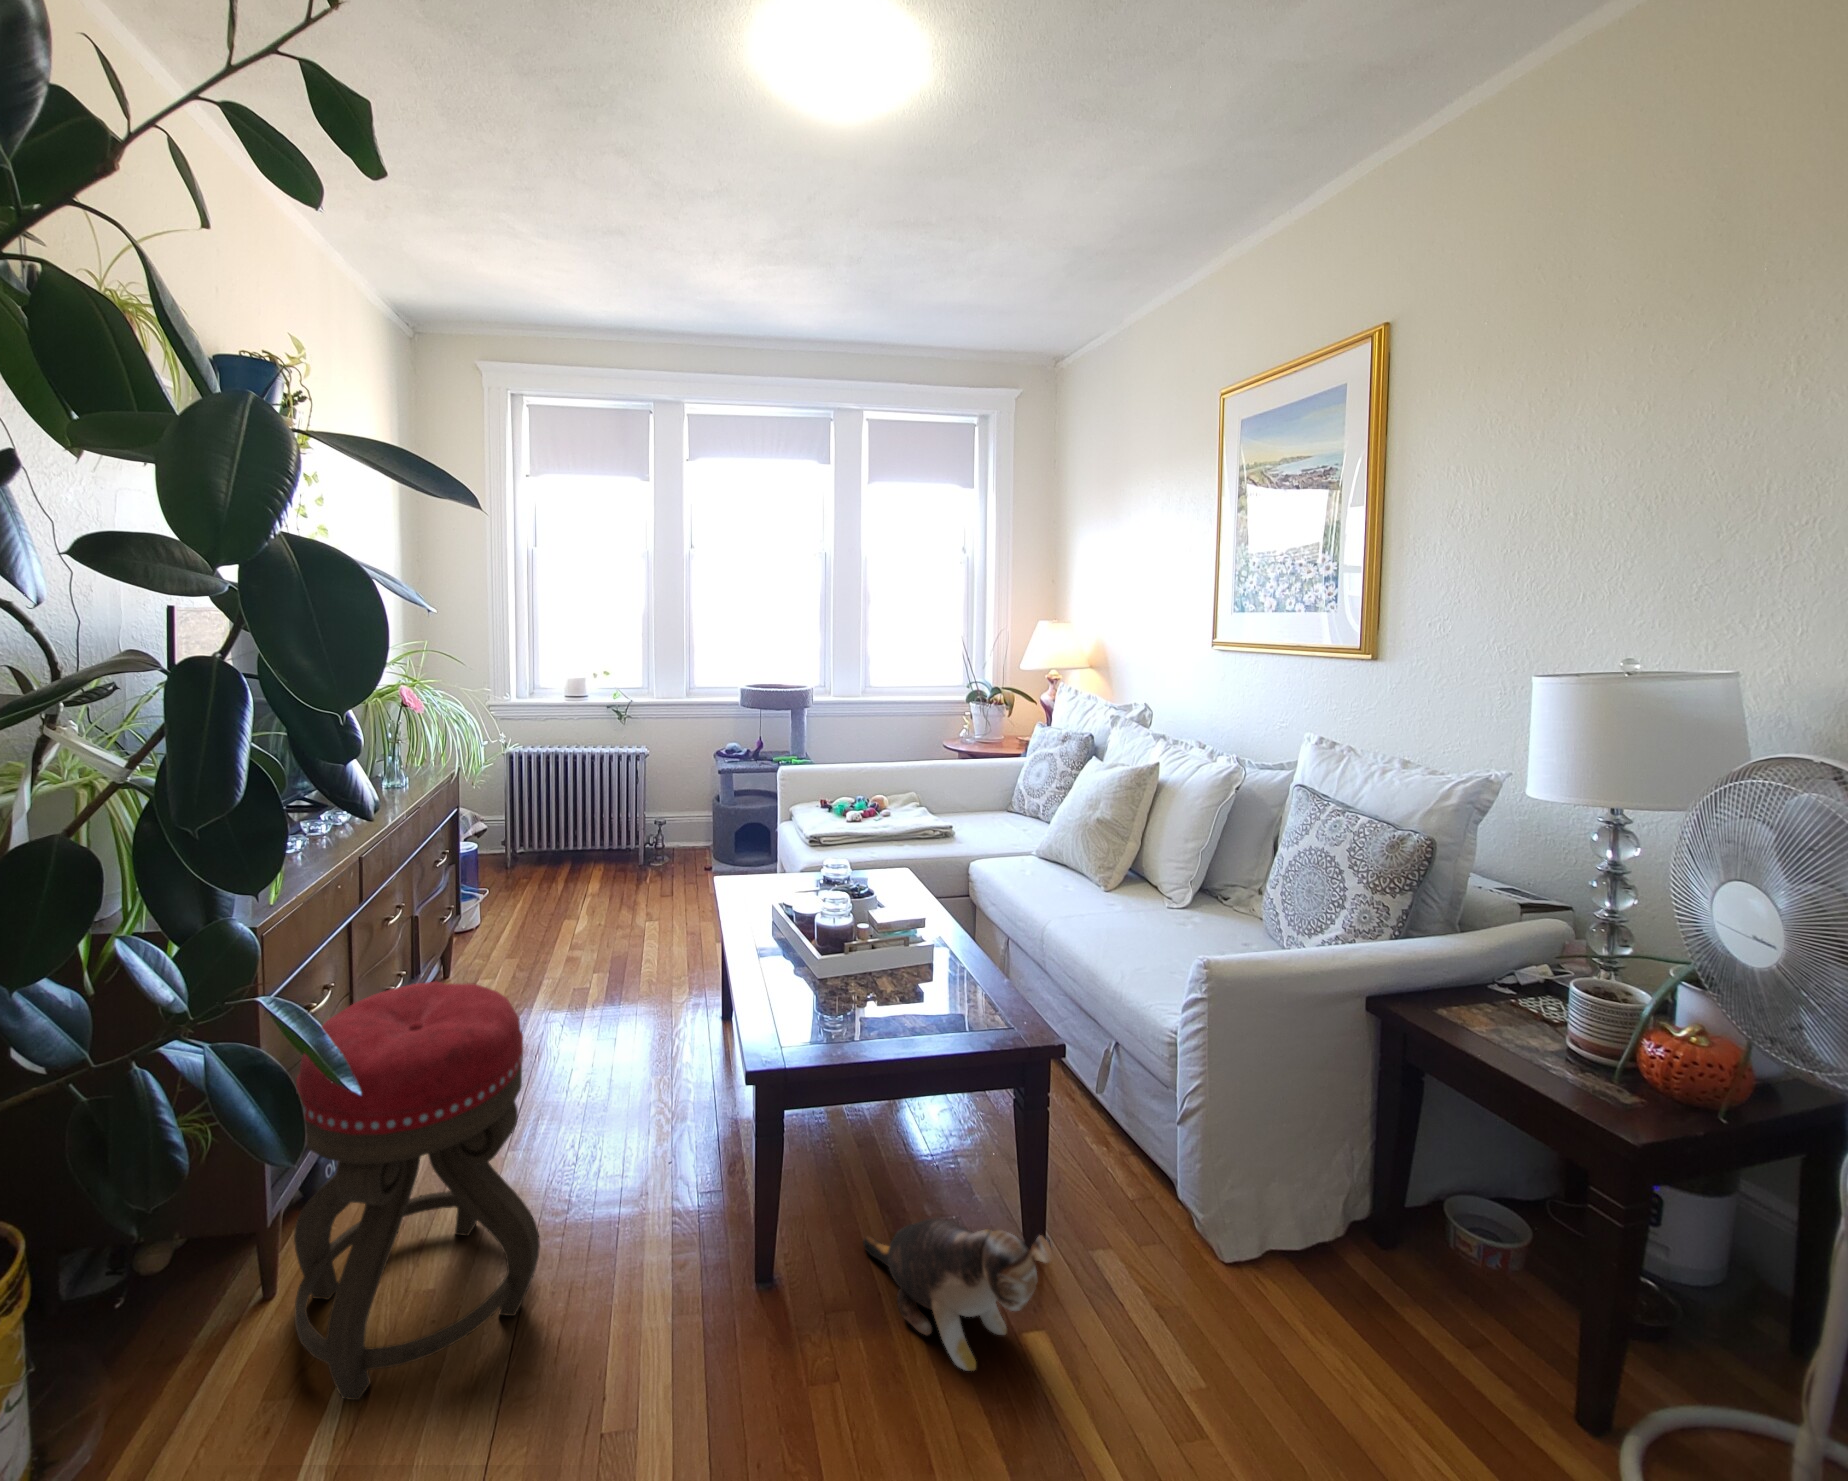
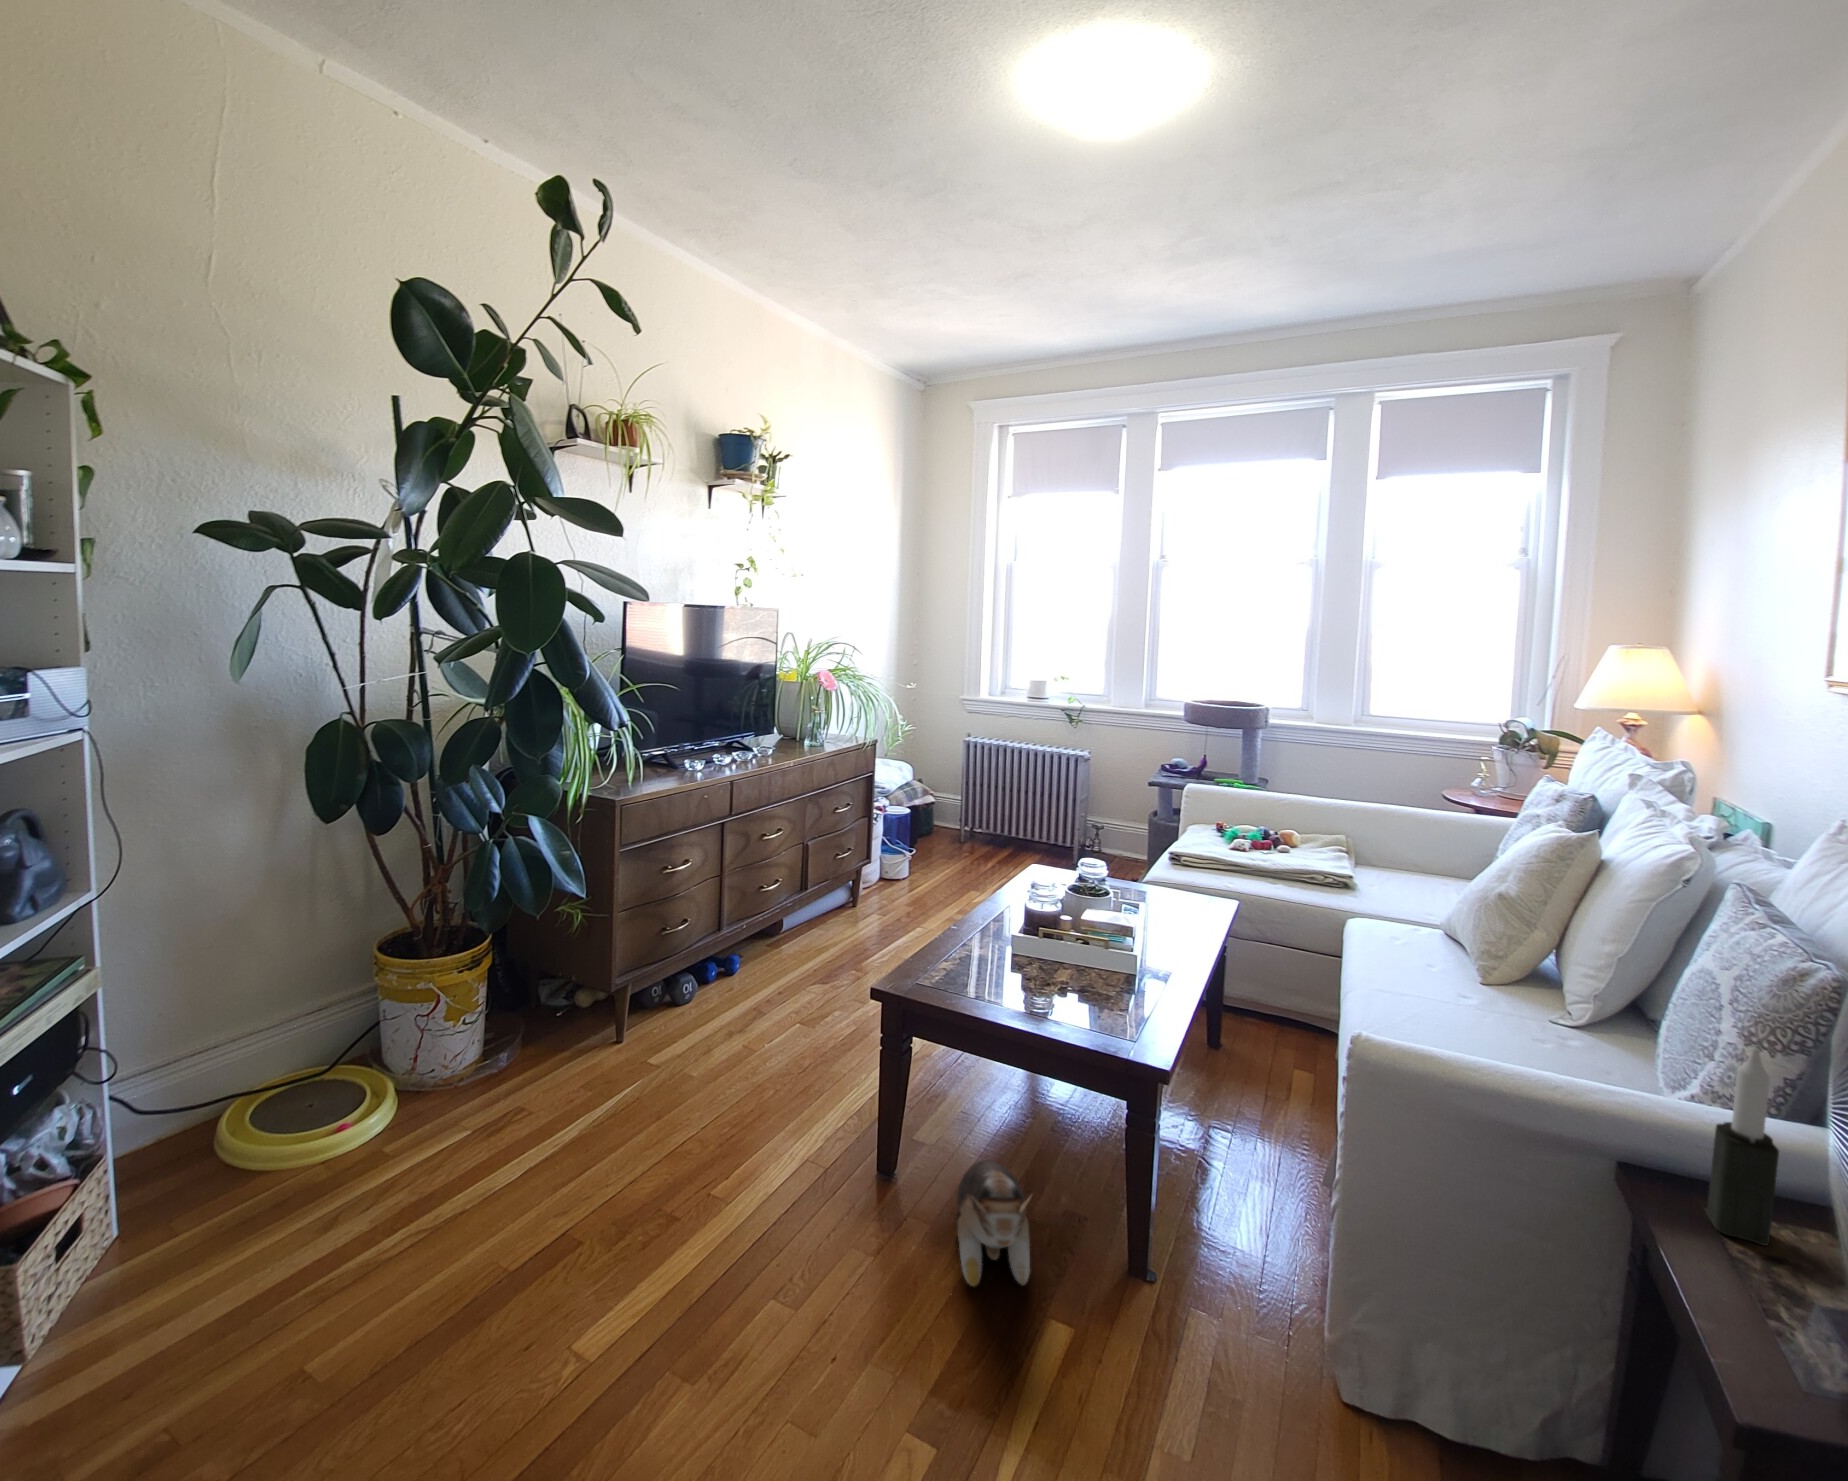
candle: none [1435,896,1478,1024] -> present [1707,1047,1779,1246]
ottoman: present [294,981,540,1400] -> none [619,859,763,1095]

